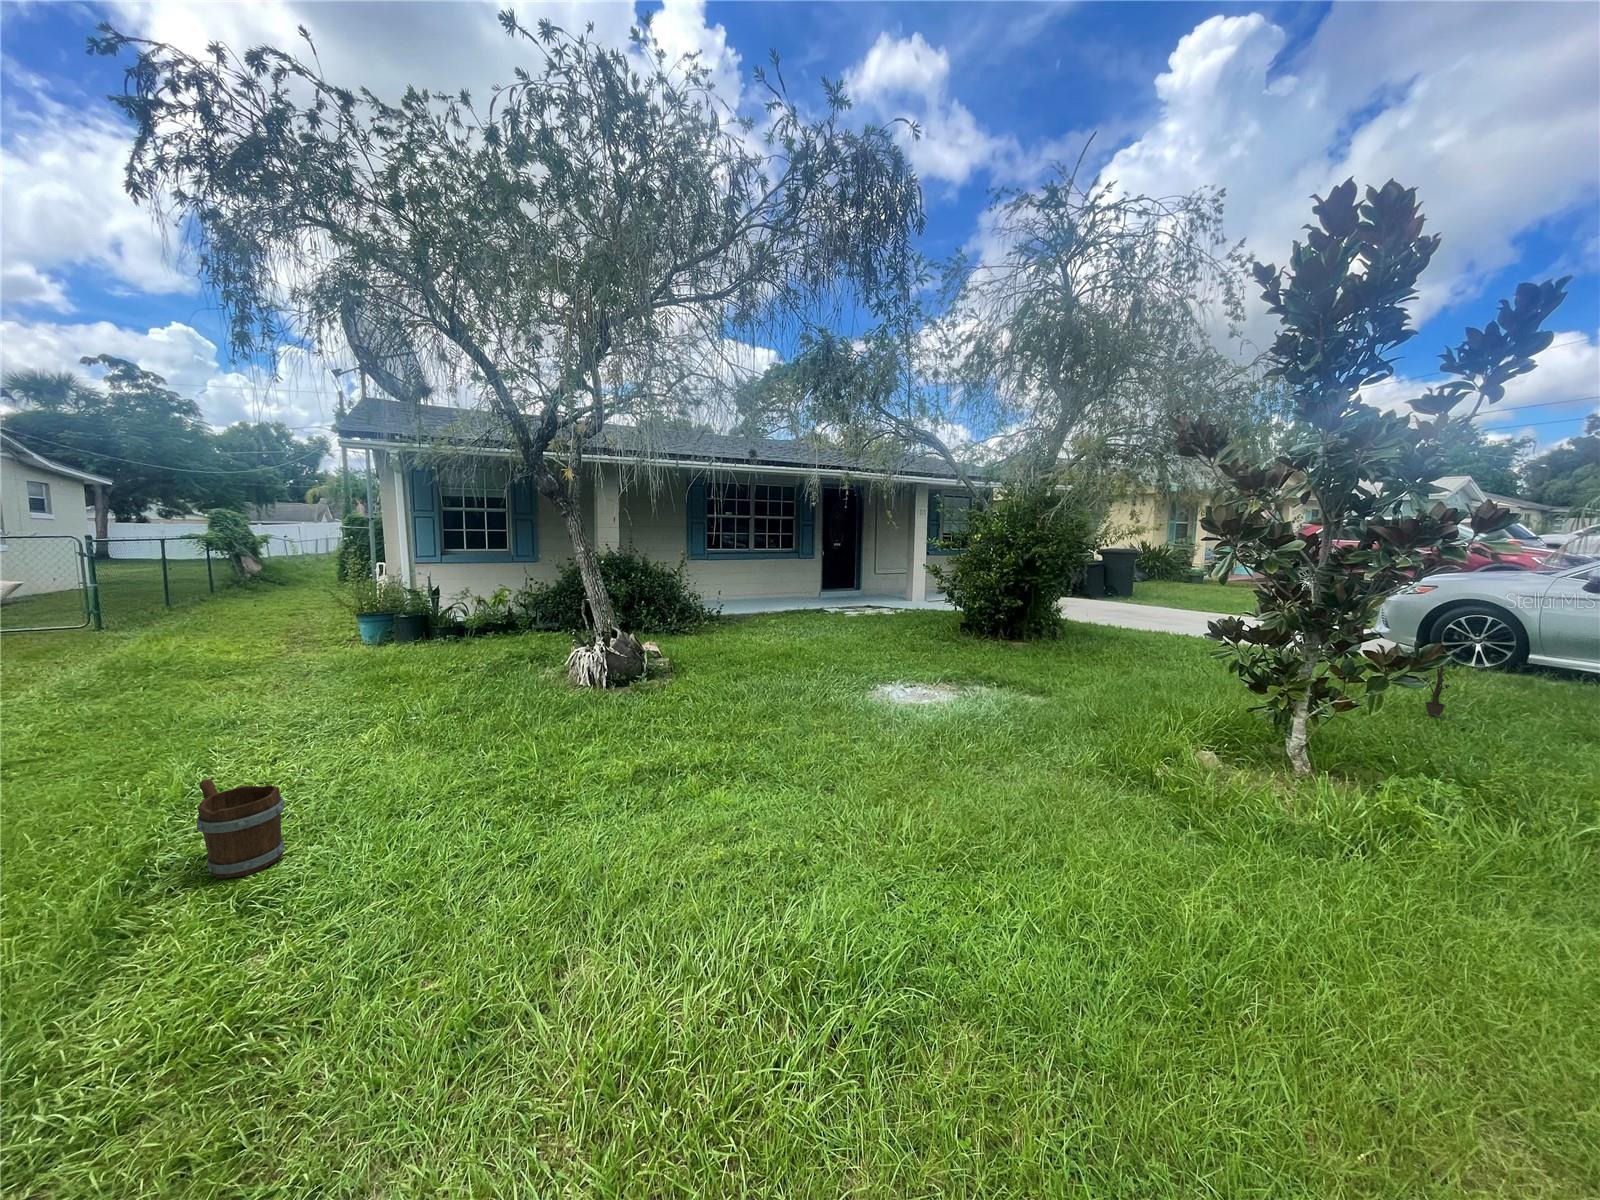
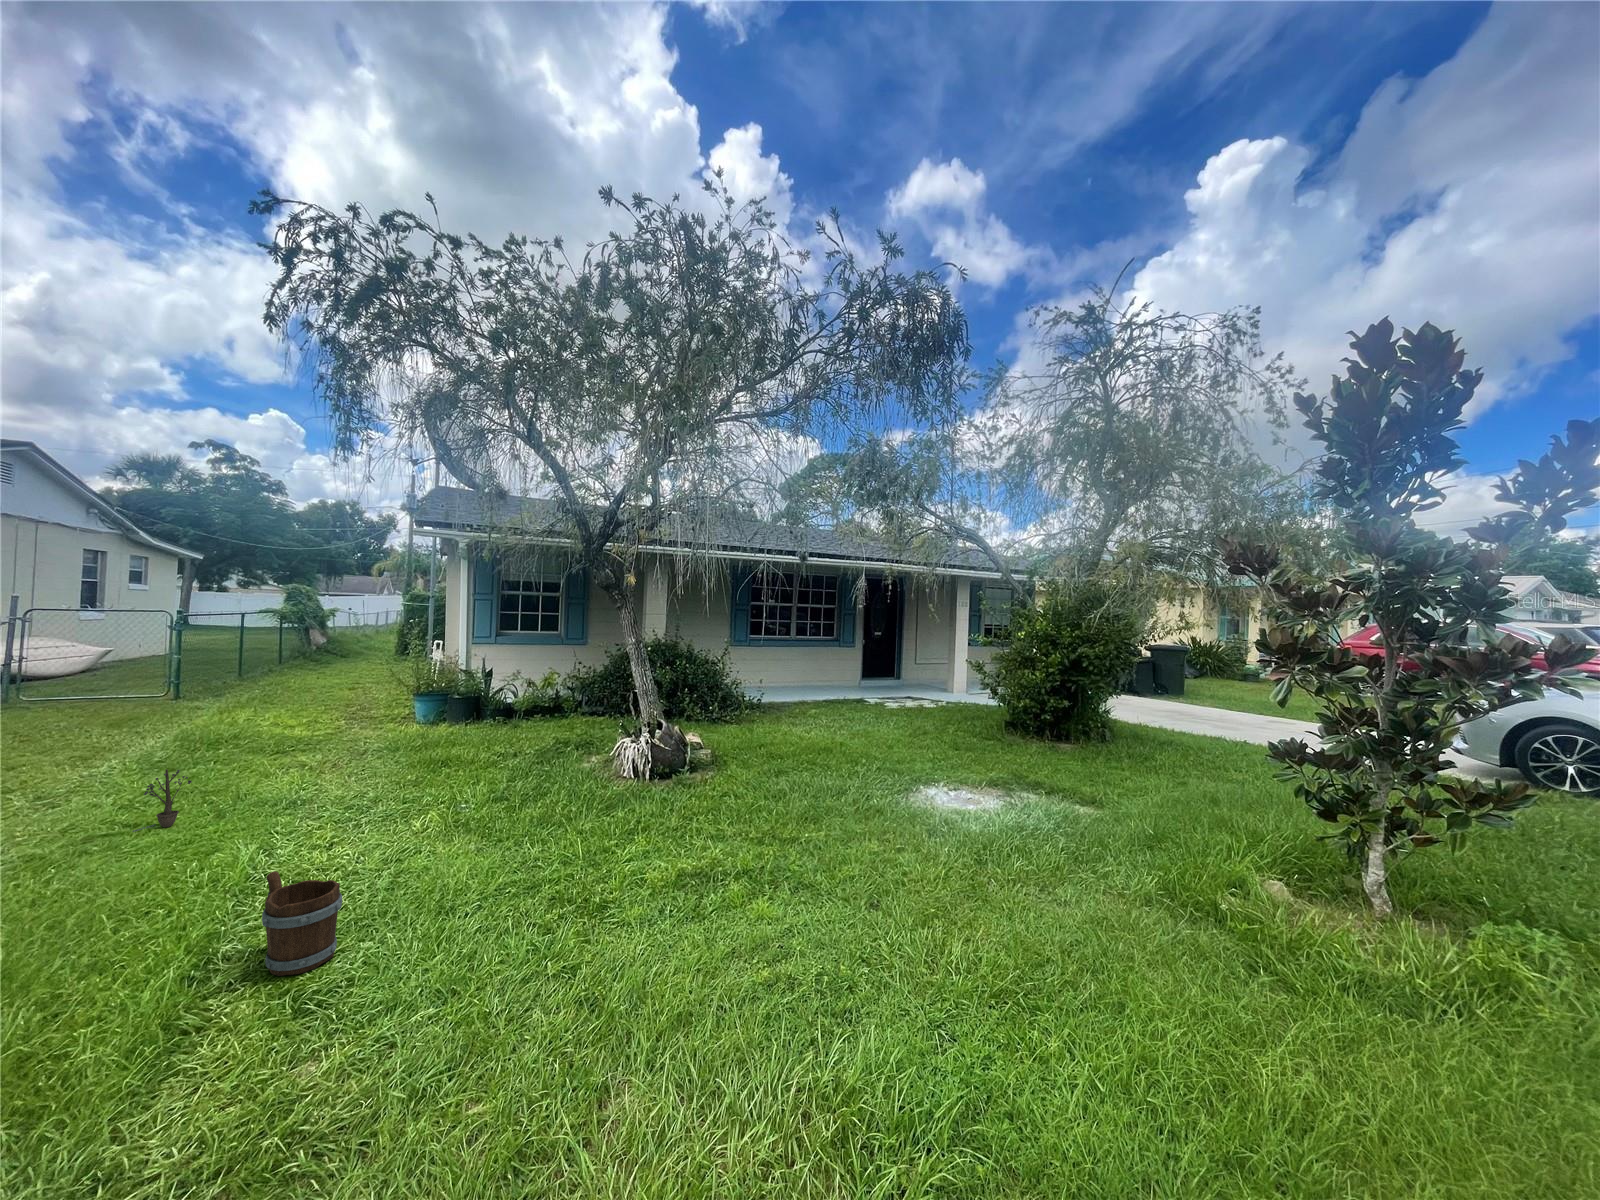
decorative plant: present [1425,665,1450,720] -> present [133,769,192,832]

